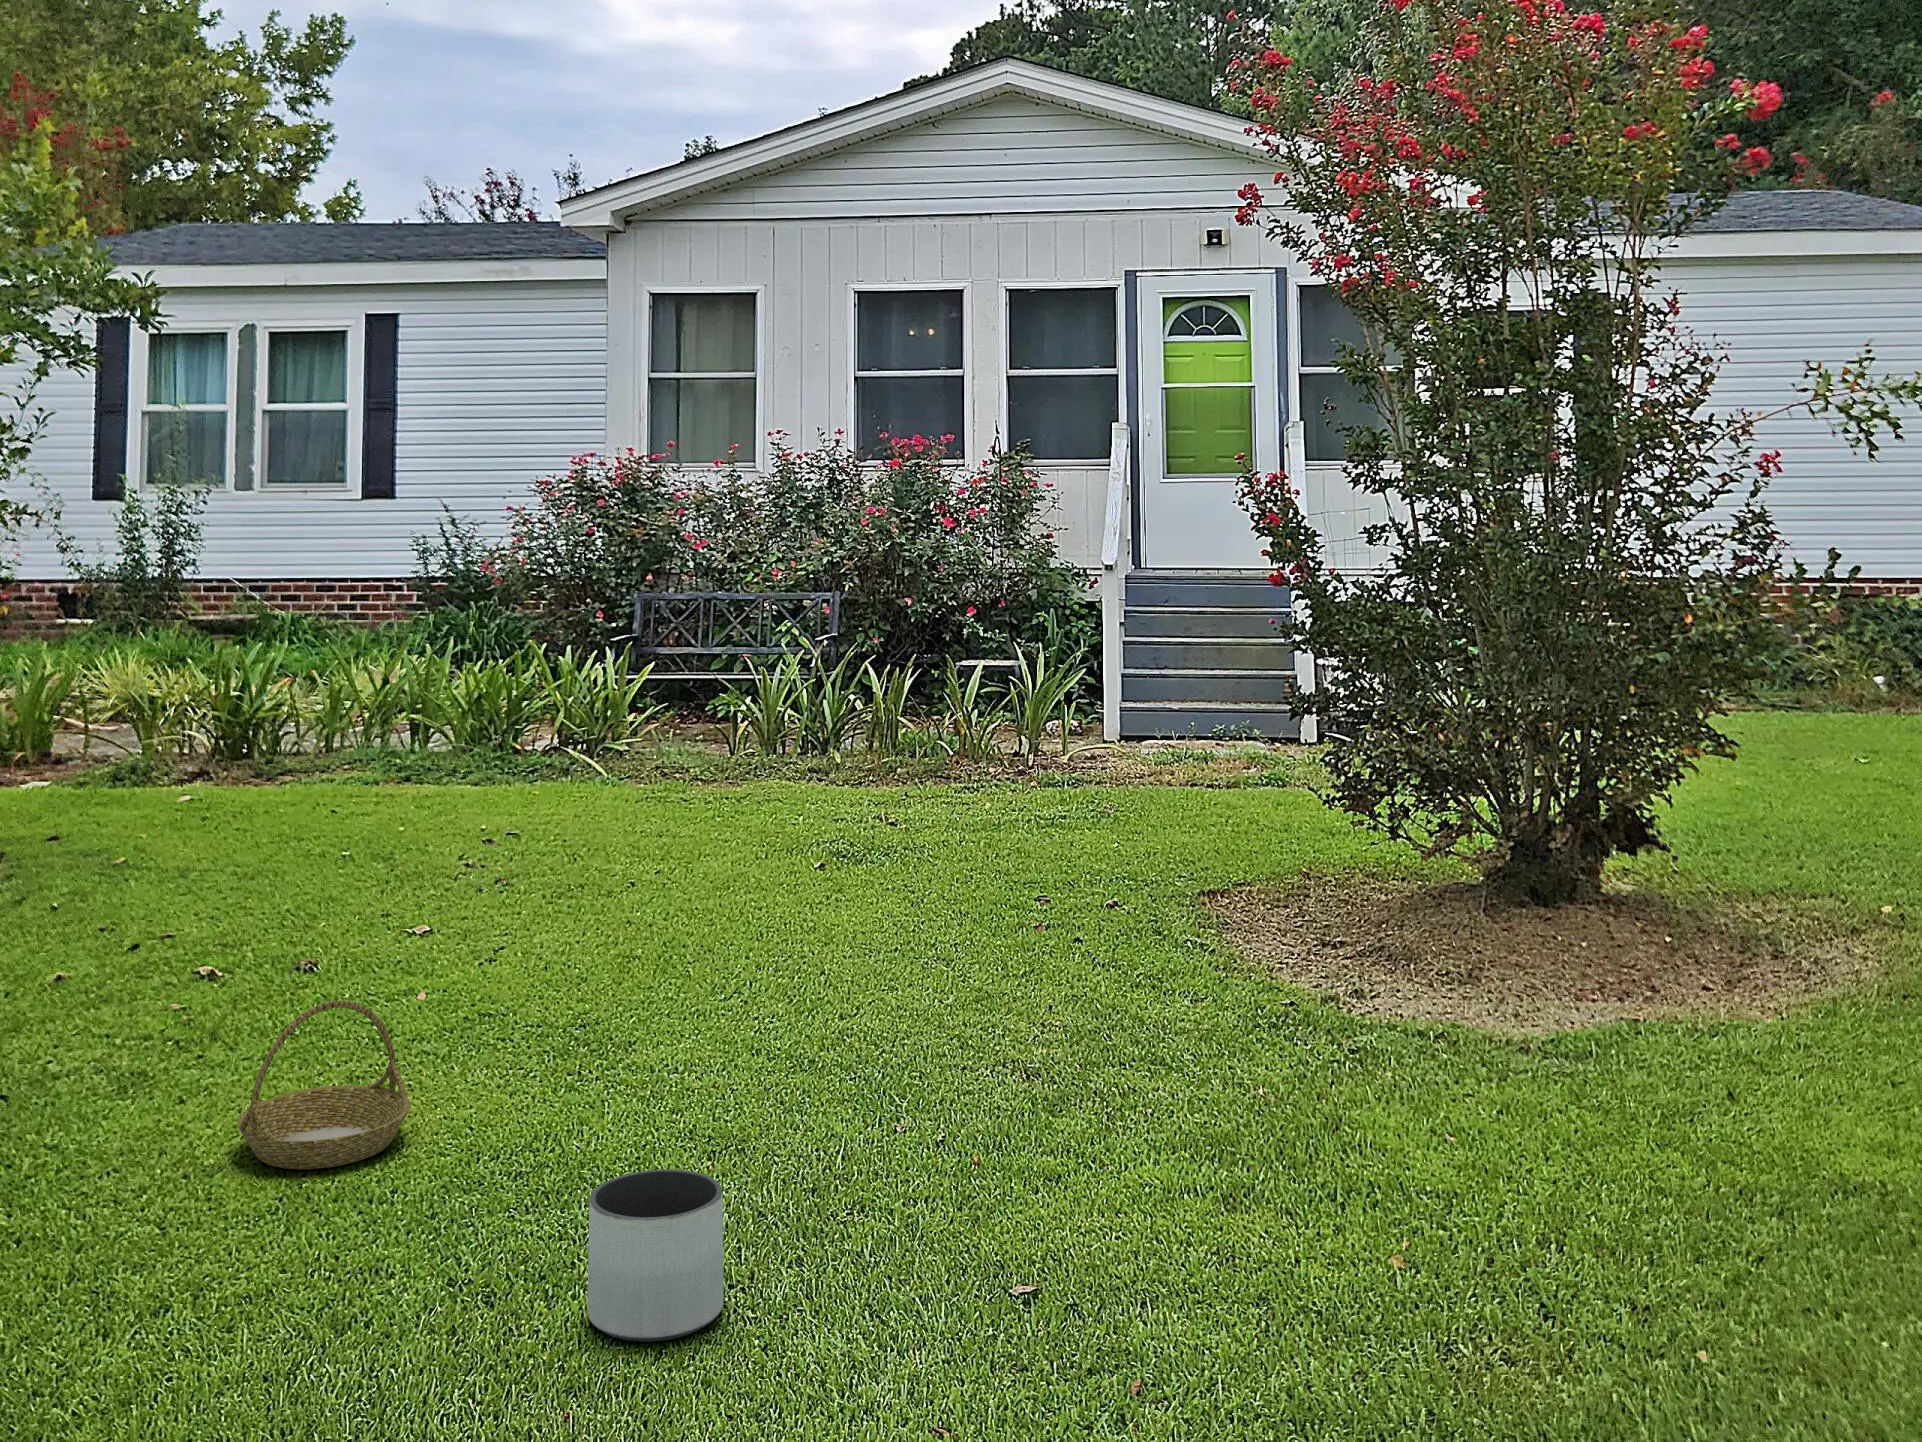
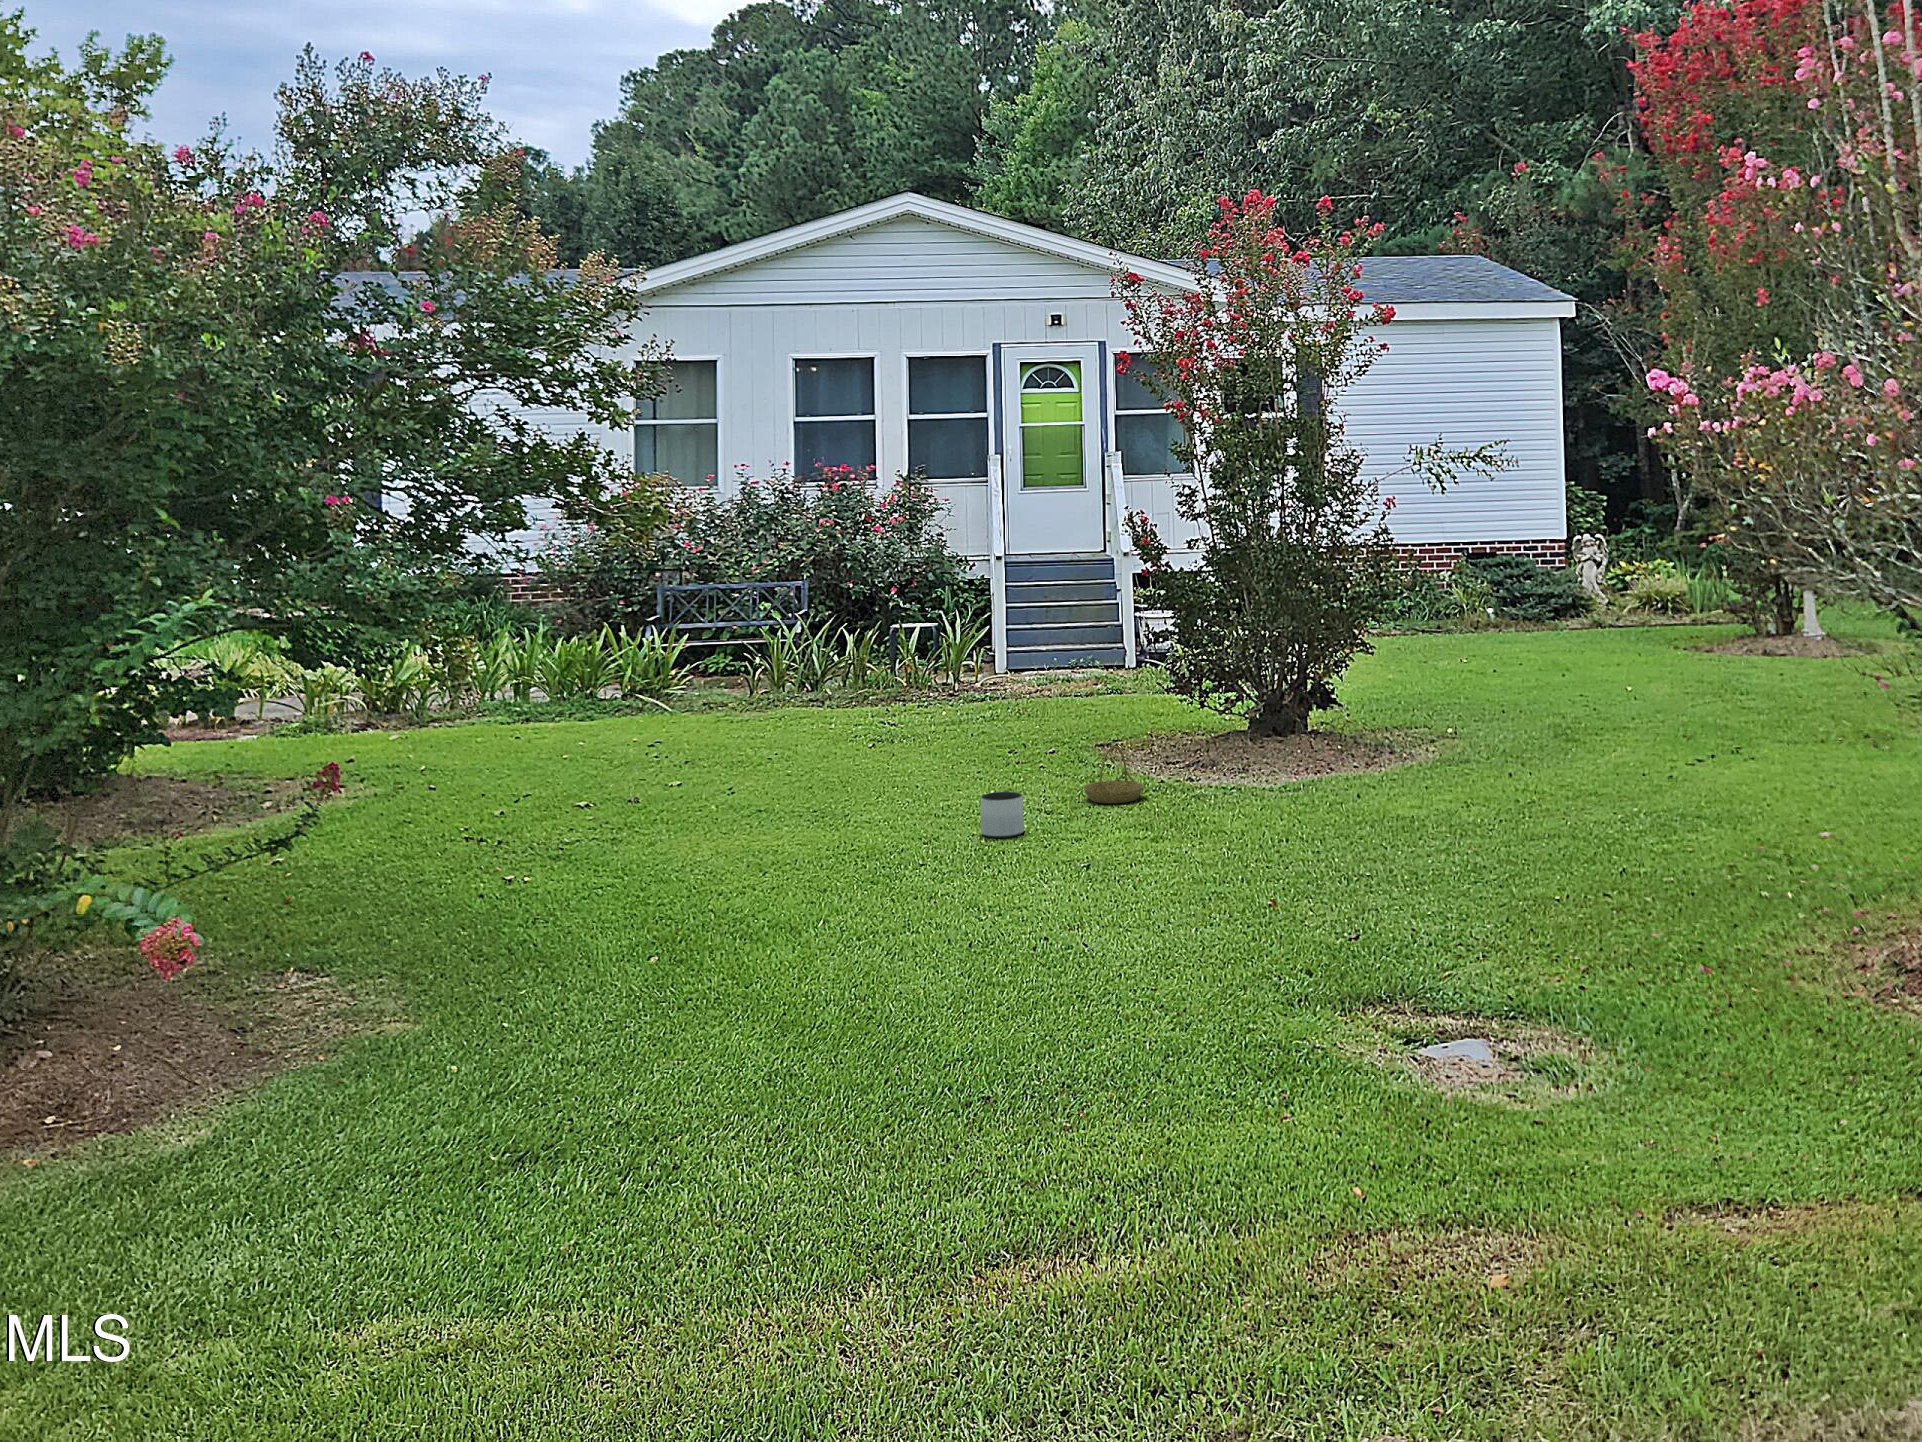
basket: present [237,1000,411,1170] -> present [1083,746,1144,803]

